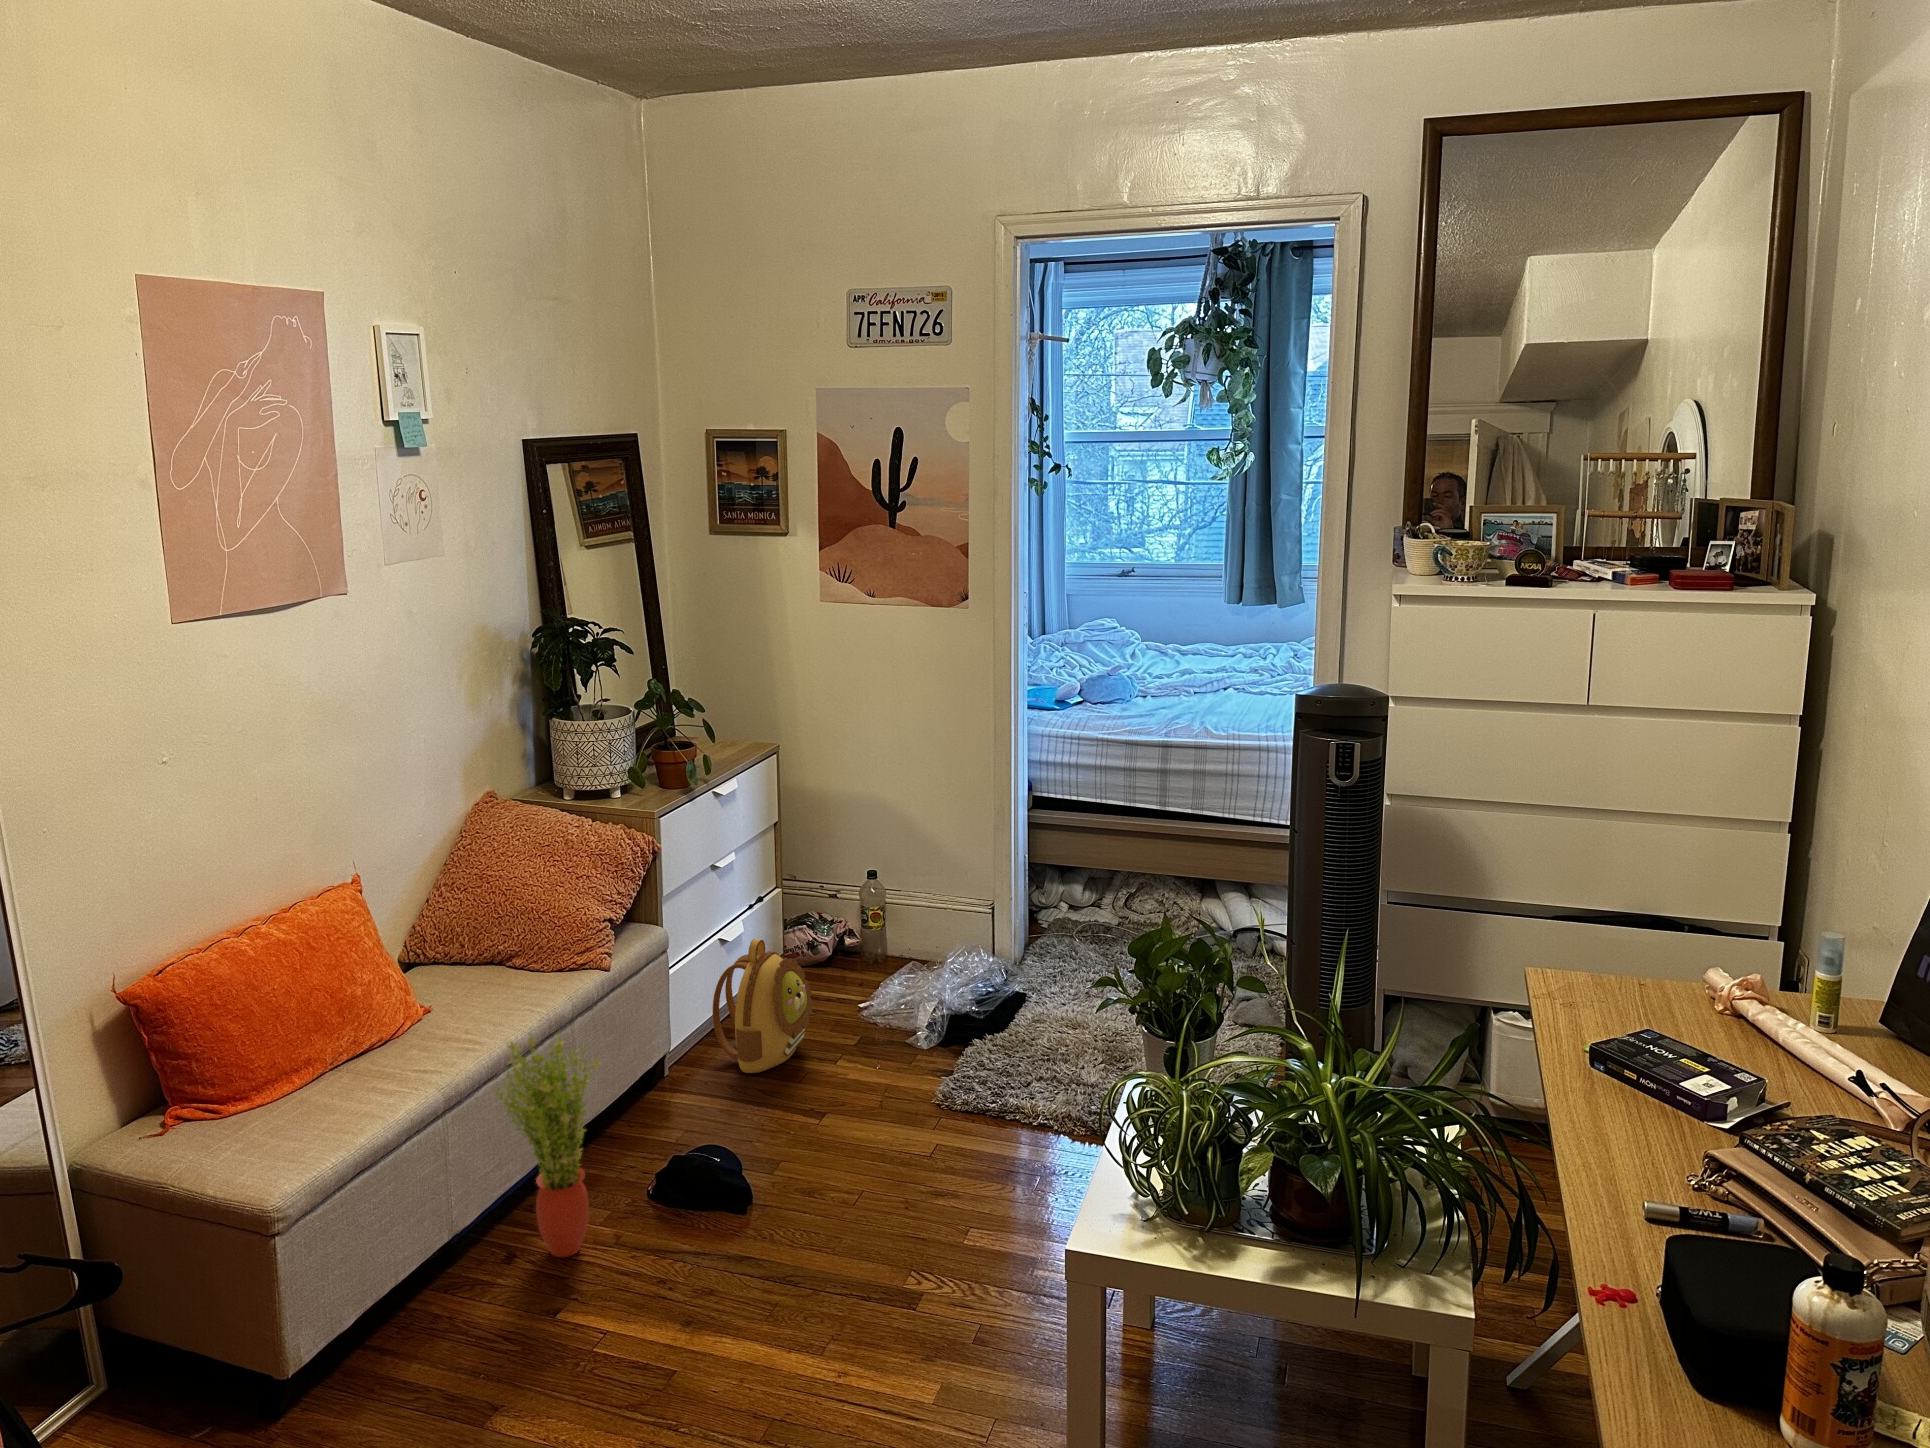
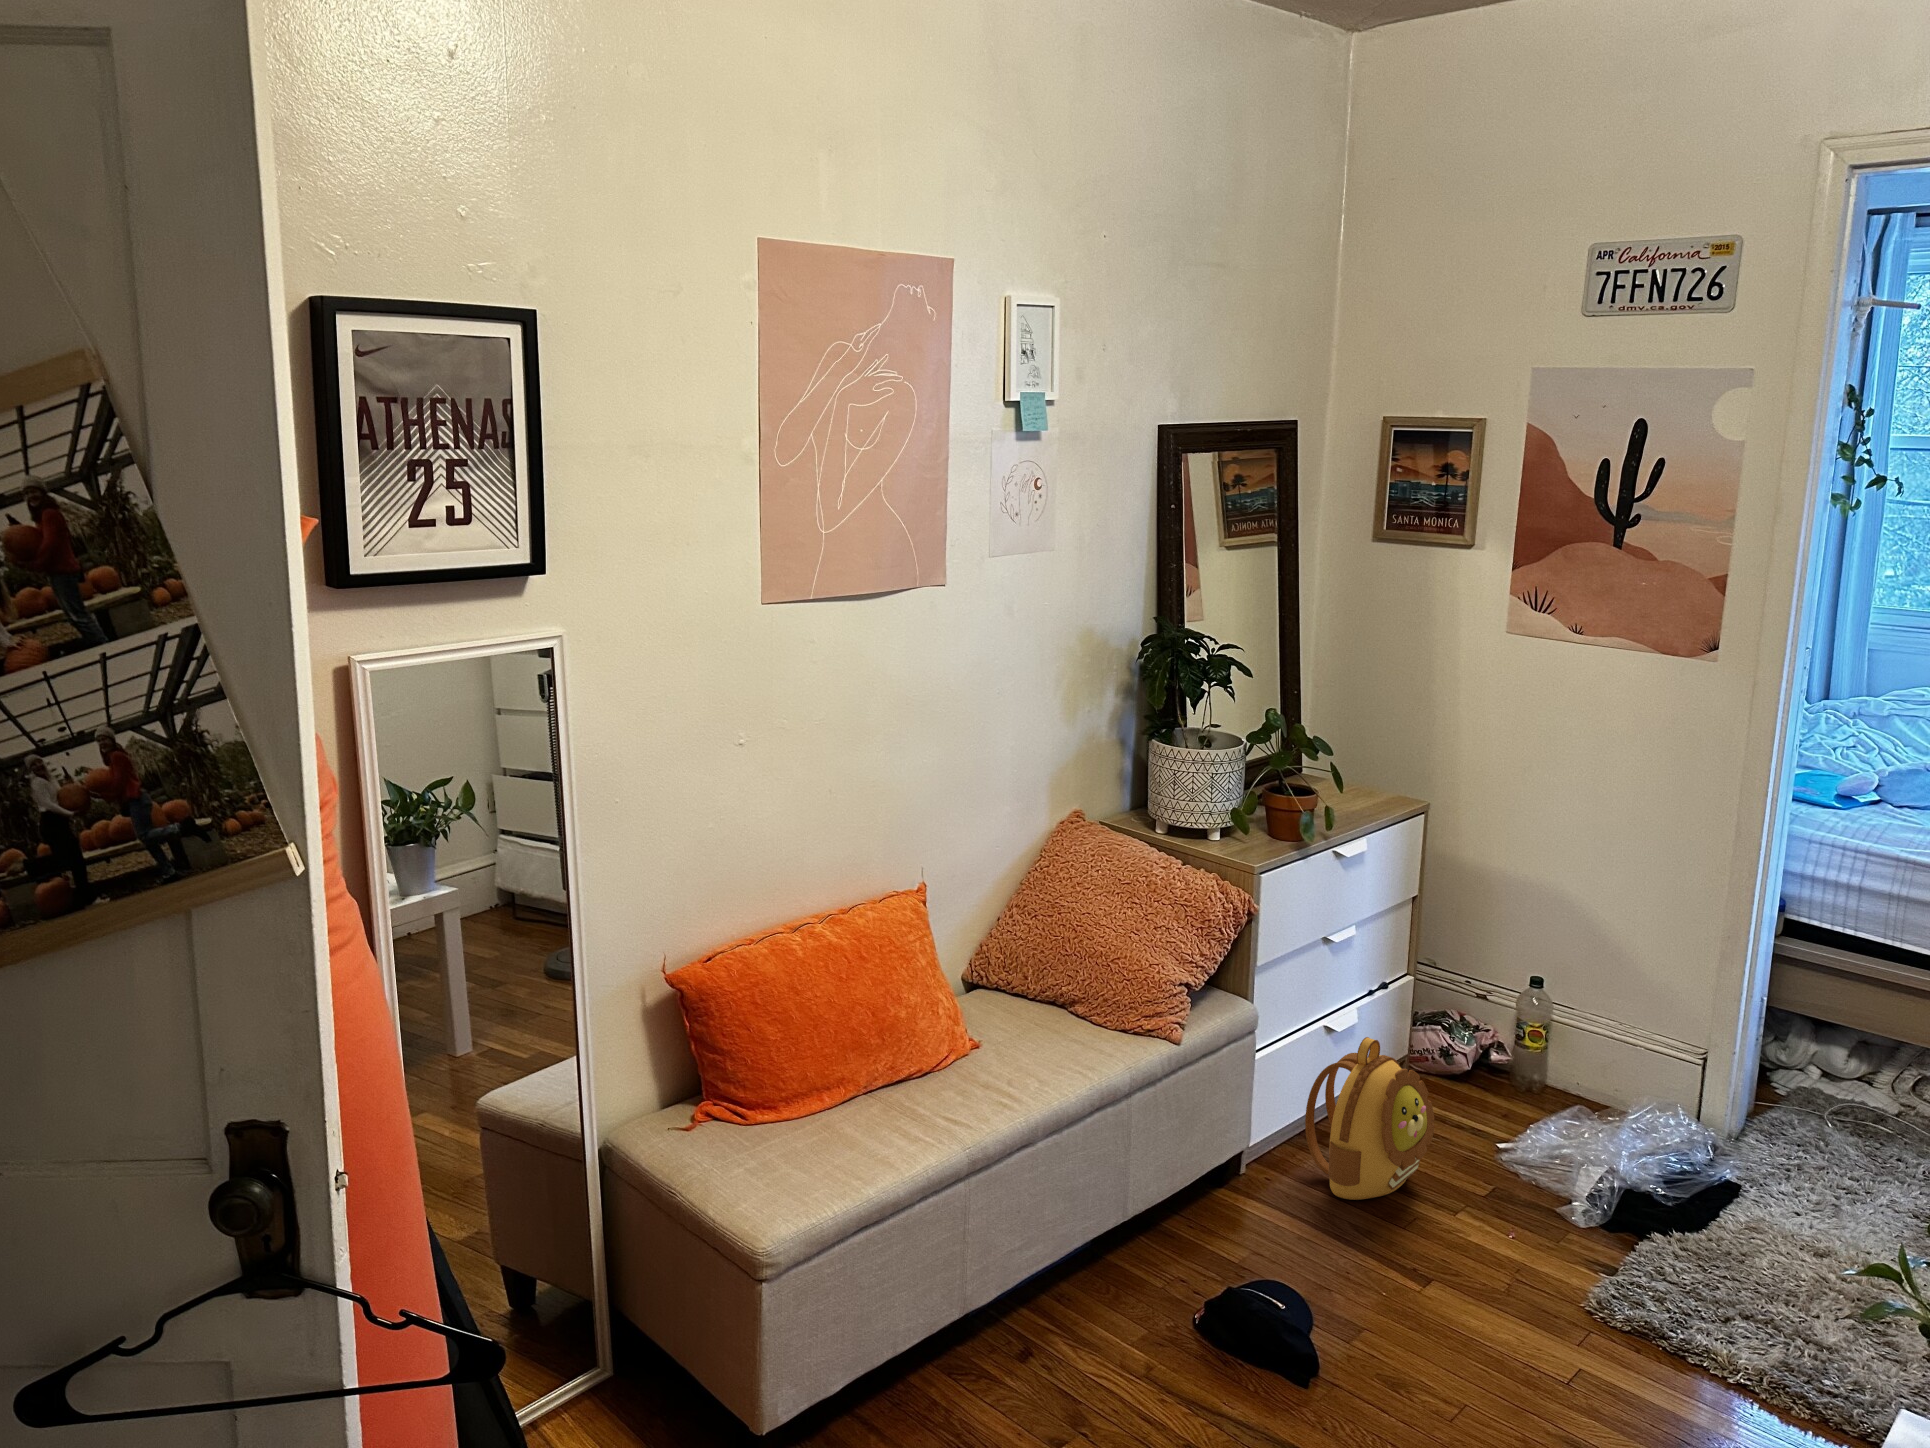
potted plant: present [495,1032,601,1257] -> none [1018,1107,1144,1375]

